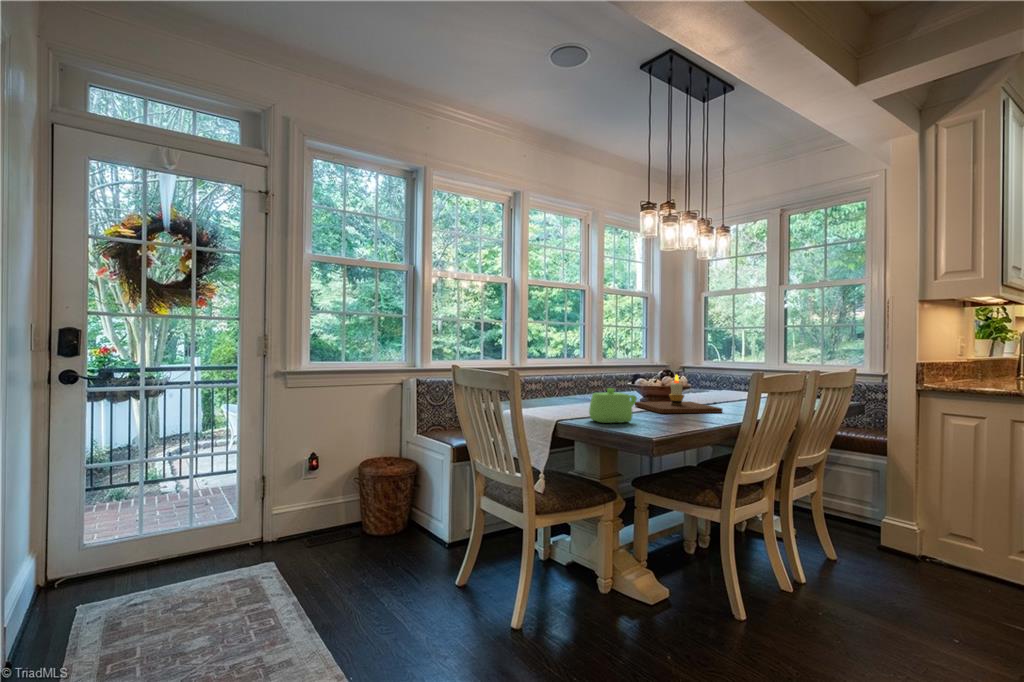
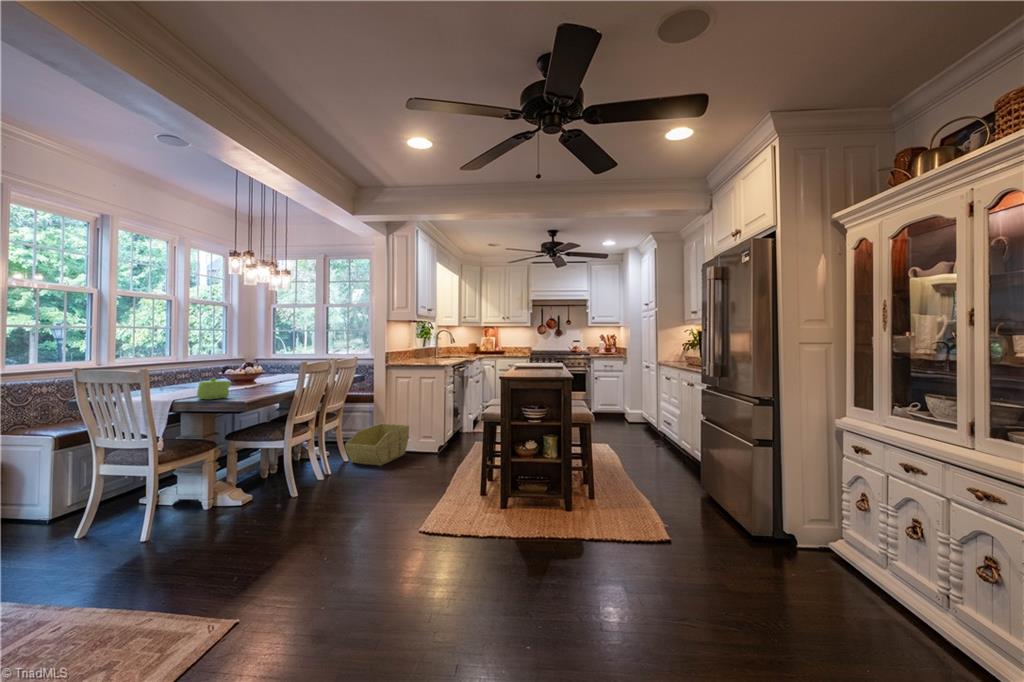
candle: present [635,375,723,413] -> none [226,366,285,391]
storage bin: none [831,501,982,599] -> present [344,424,409,466]

